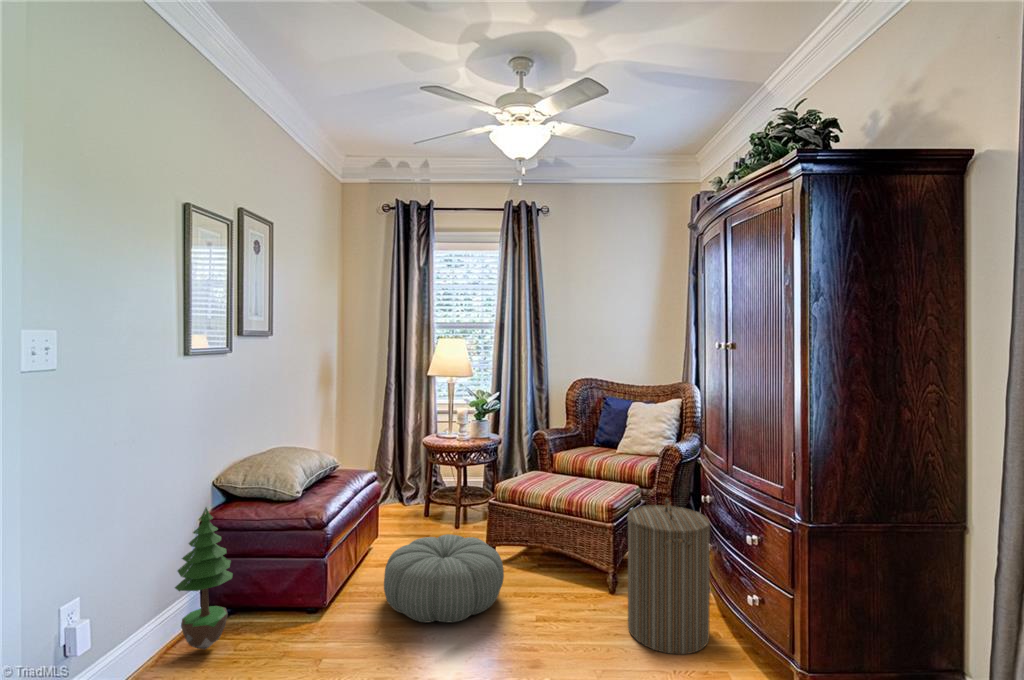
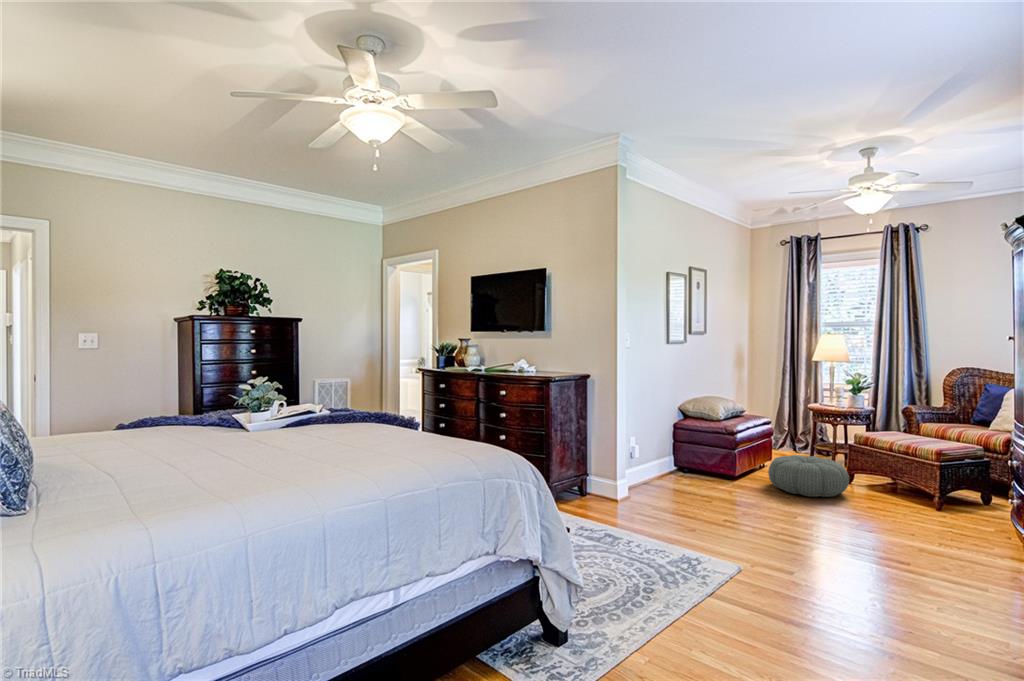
laundry hamper: present [628,498,710,654] -> none [931,440,1000,538]
potted tree: present [175,508,233,650] -> none [666,414,690,480]

